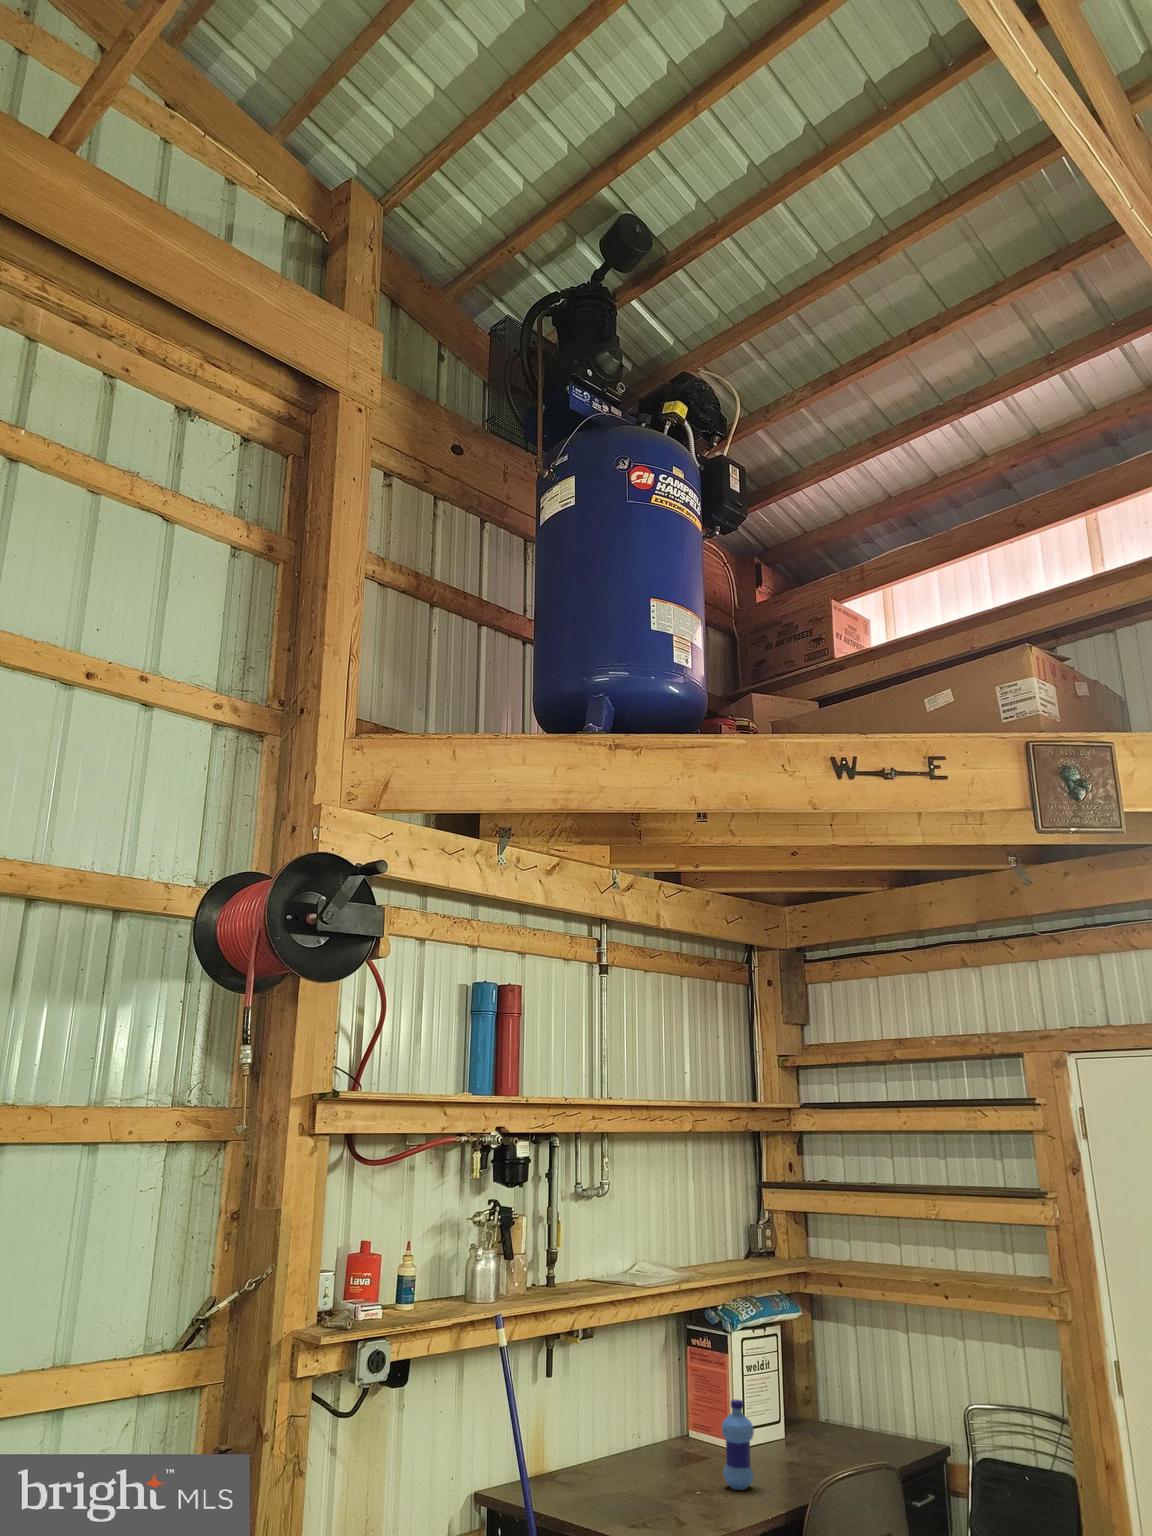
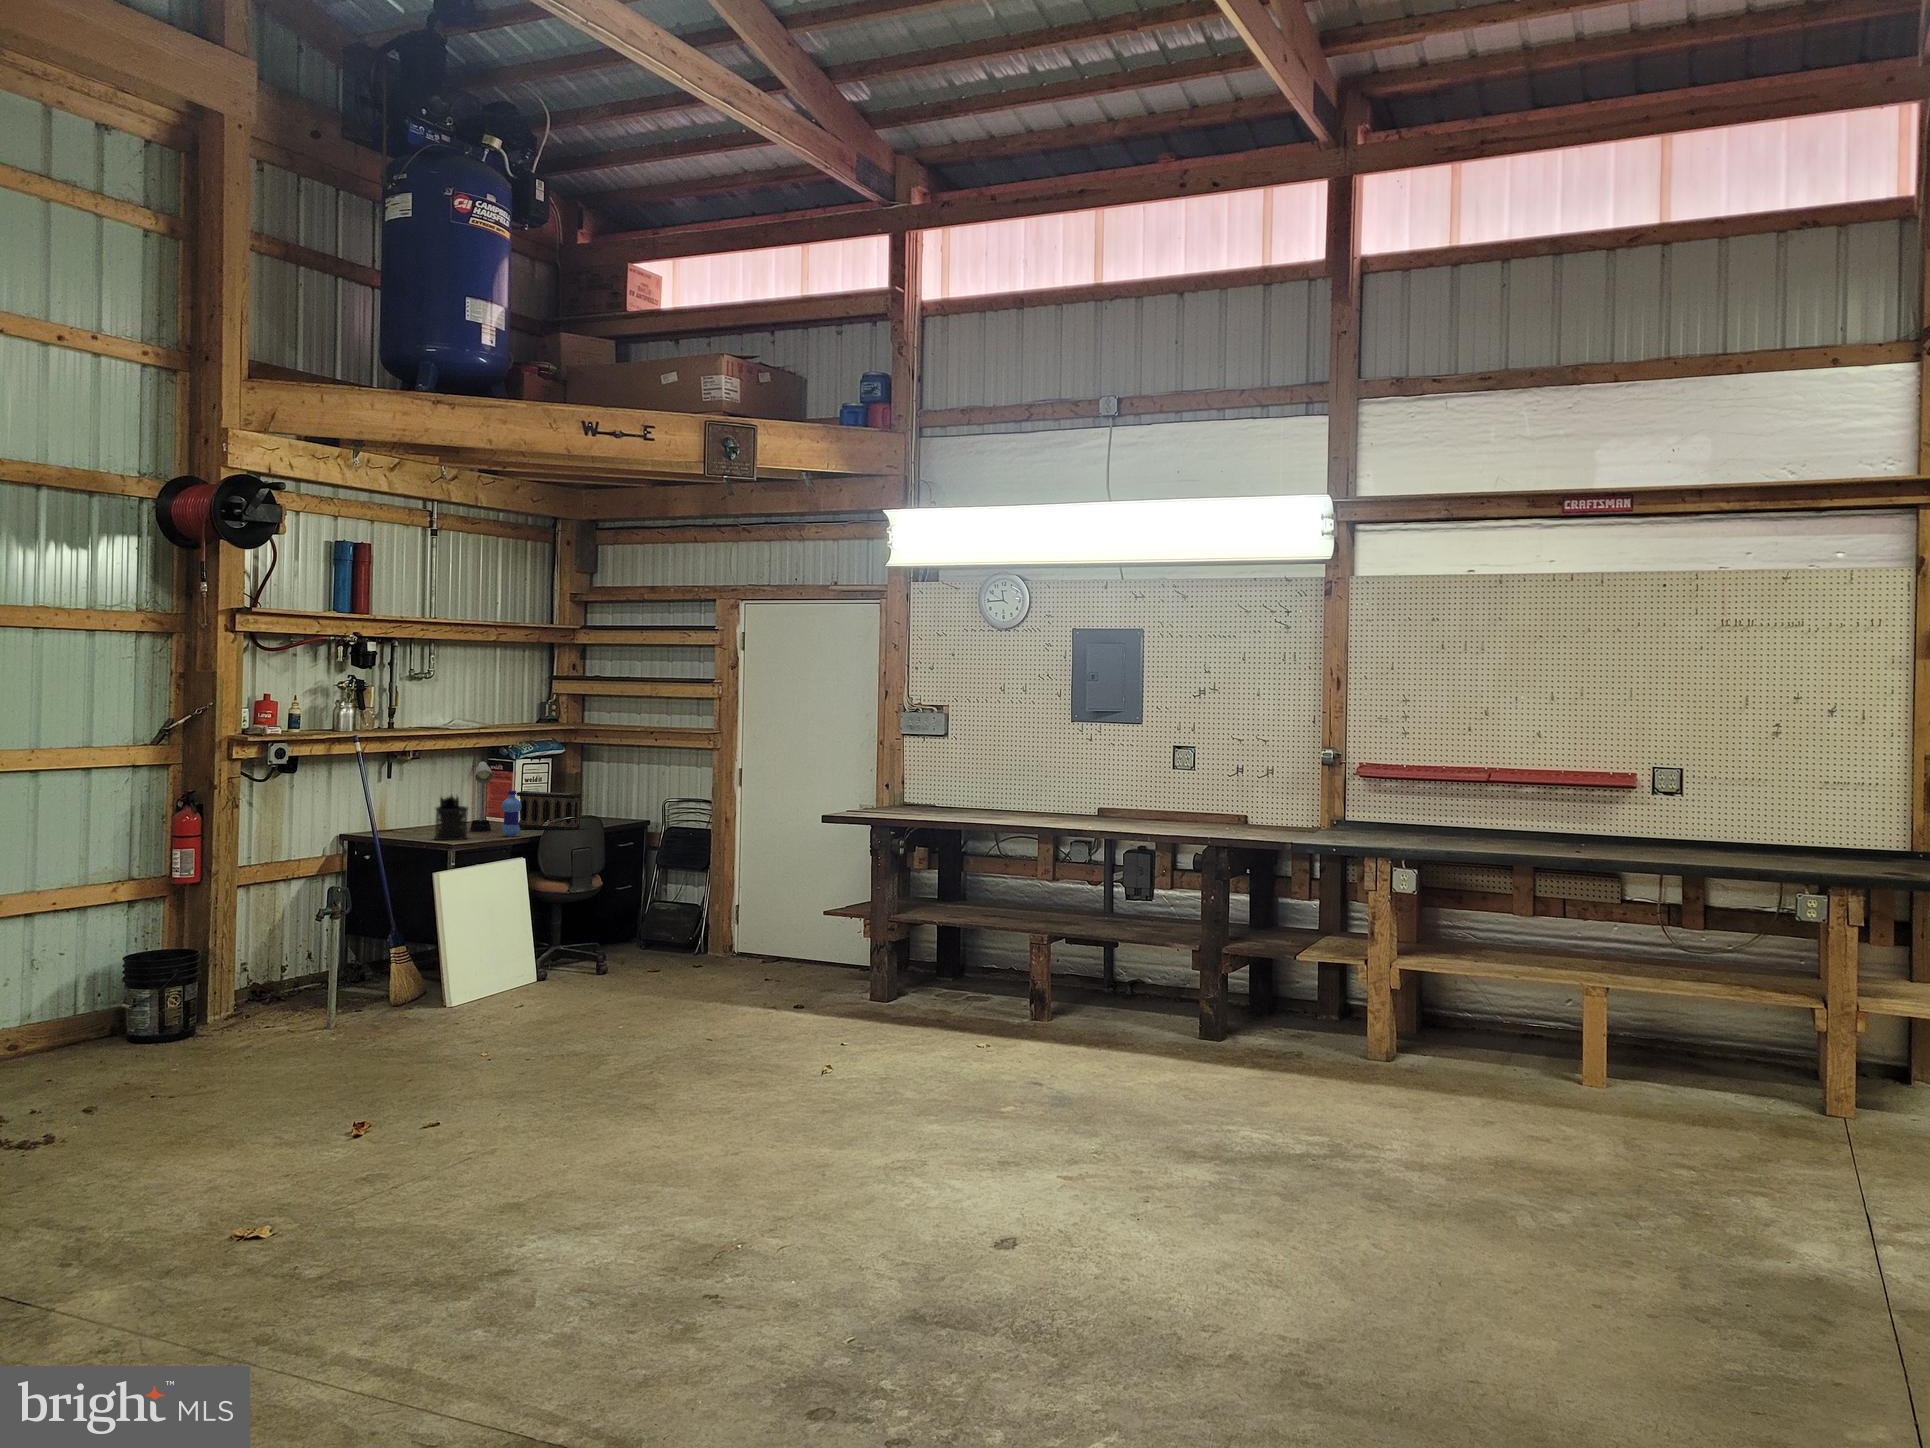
desk lamp: none [666,1332,698,1459] -> present [470,762,492,832]
speaker: none [733,1381,837,1466] -> present [517,791,581,830]
pen holder: none [617,1406,671,1501] -> present [434,796,468,840]

